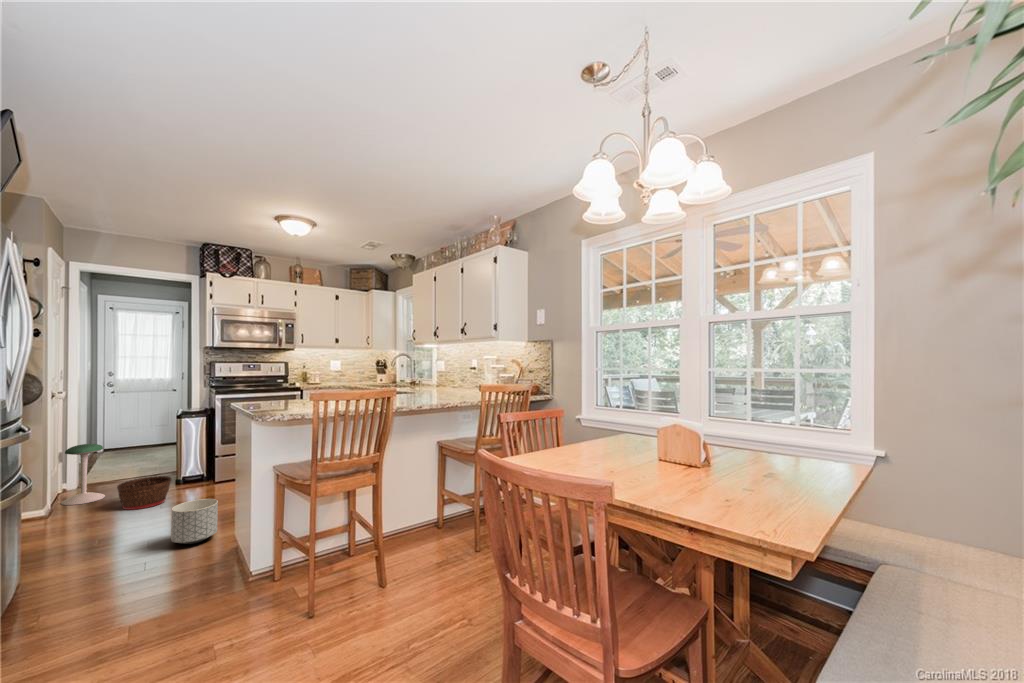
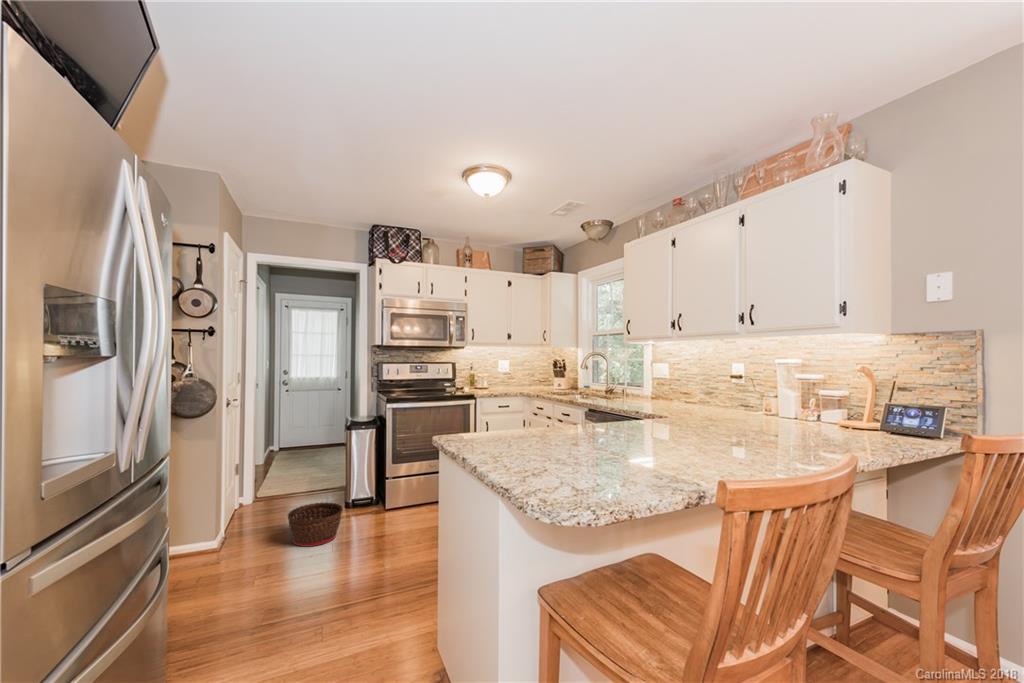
stool: present [61,444,105,505] -> none [236,457,278,529]
planter: present [171,499,218,544] -> none [347,563,403,636]

